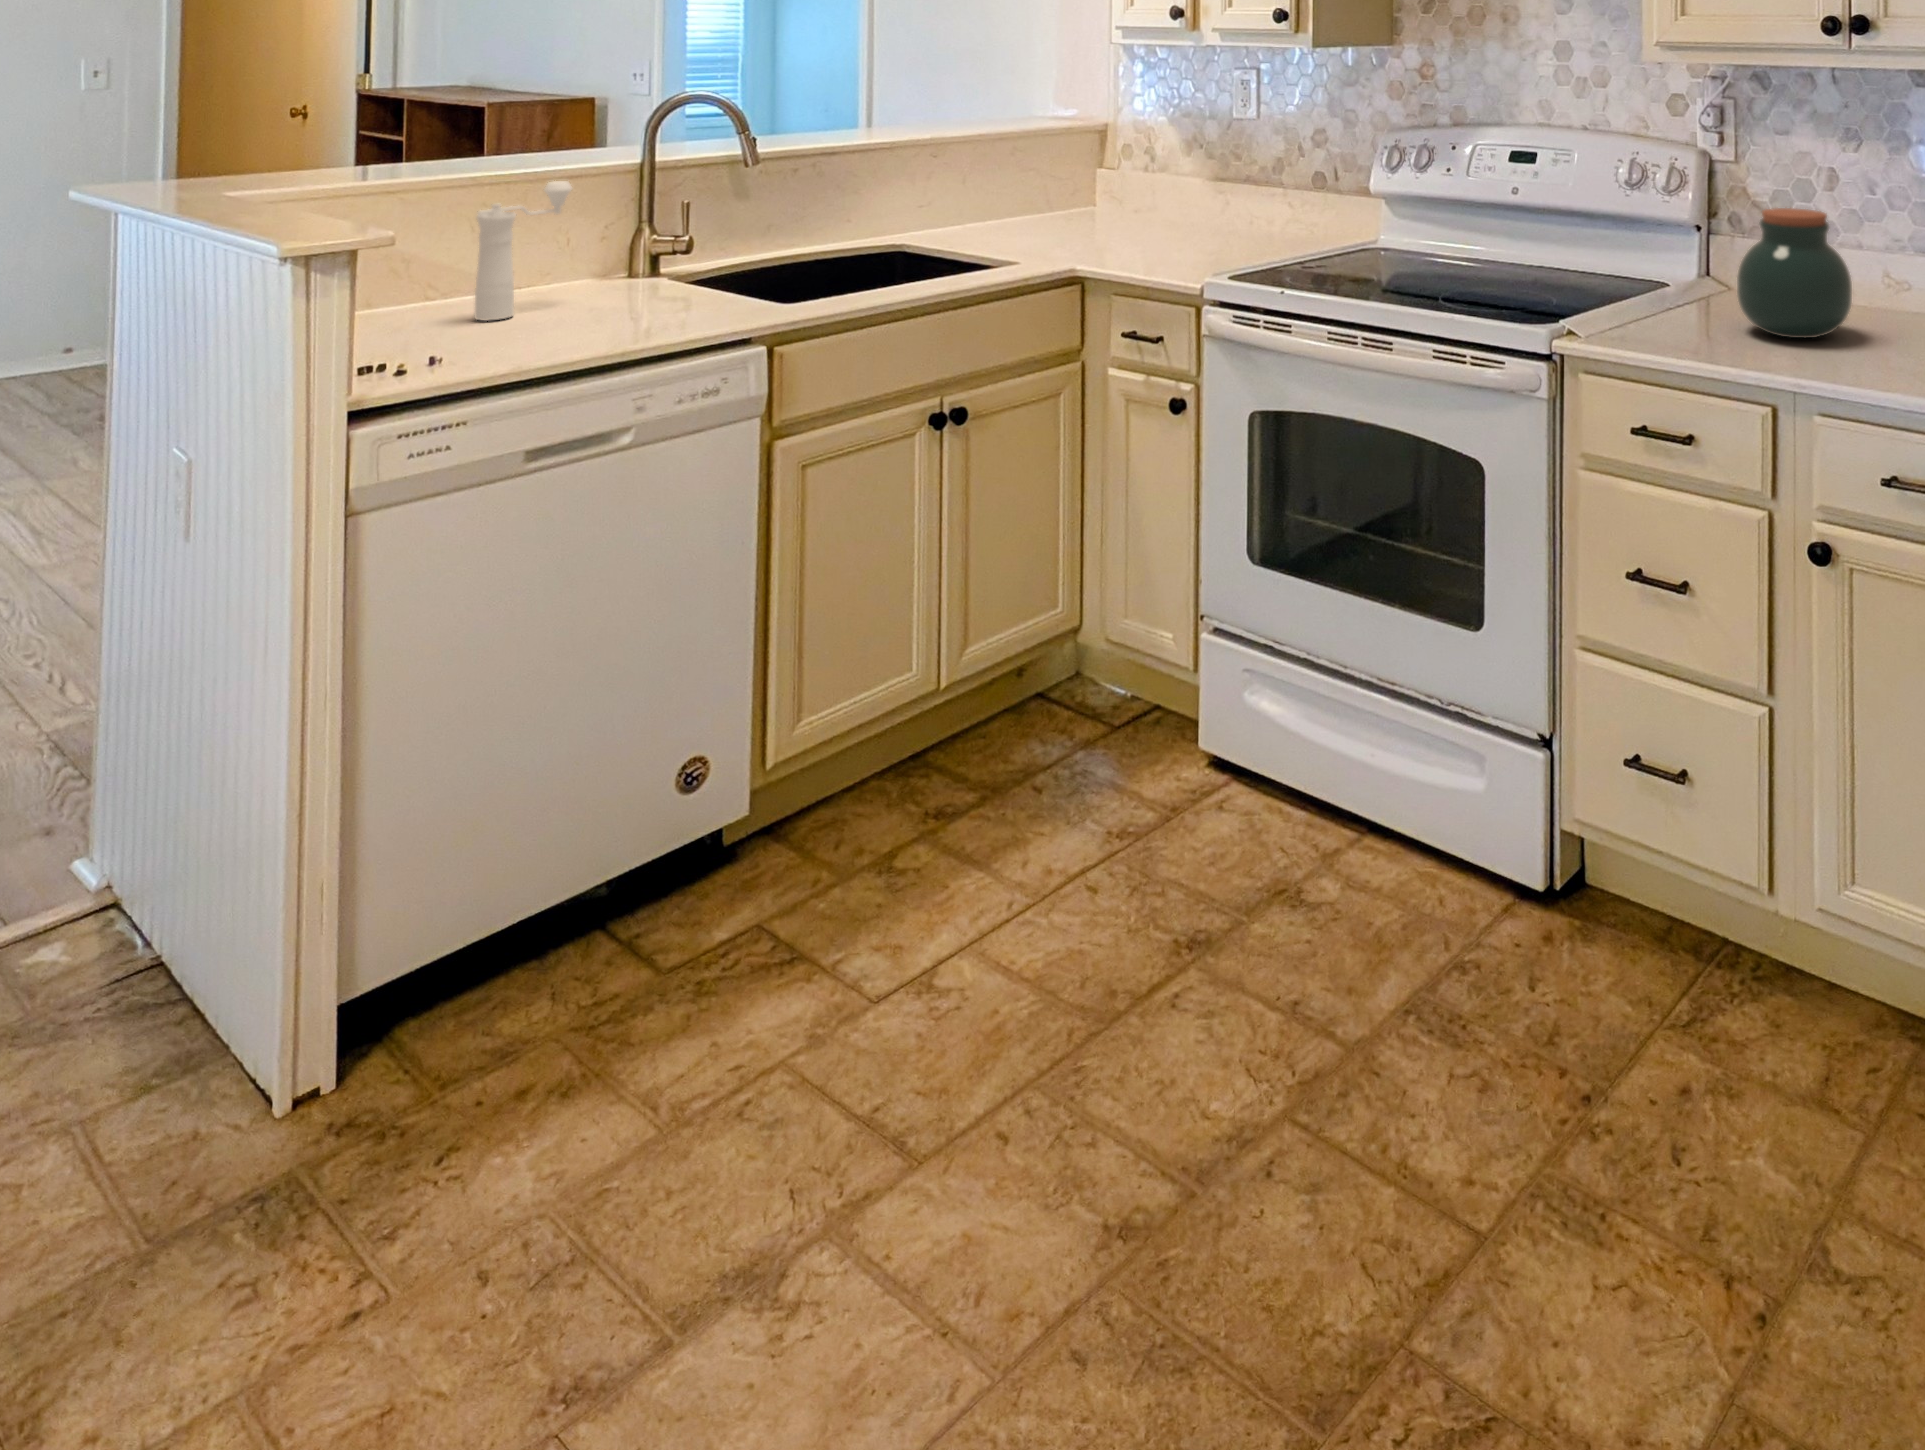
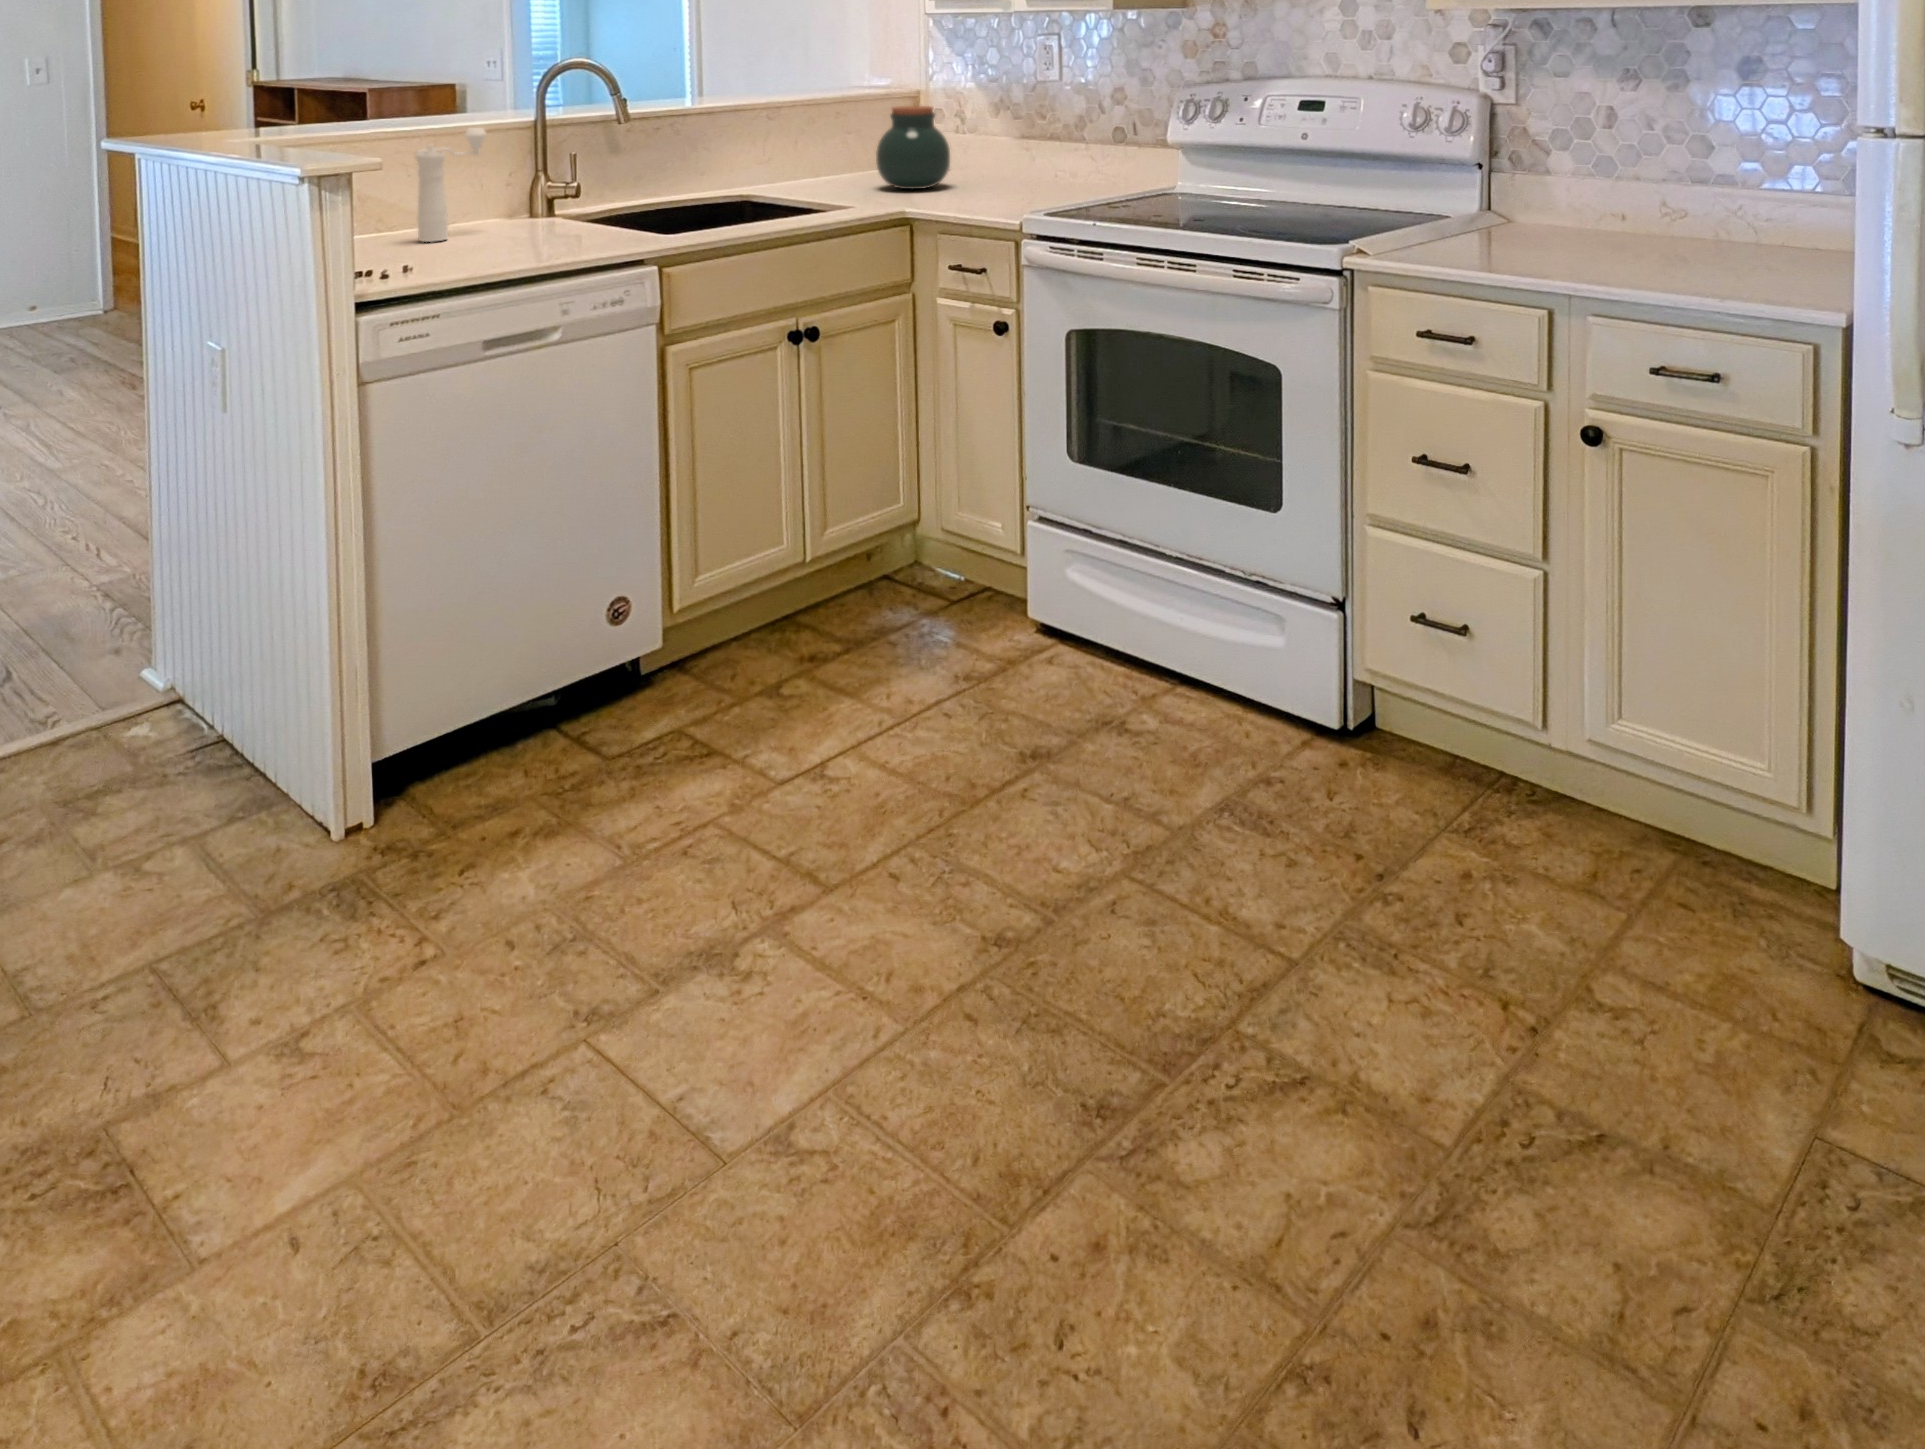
jar: present [1737,208,1852,338] -> present [876,106,950,189]

